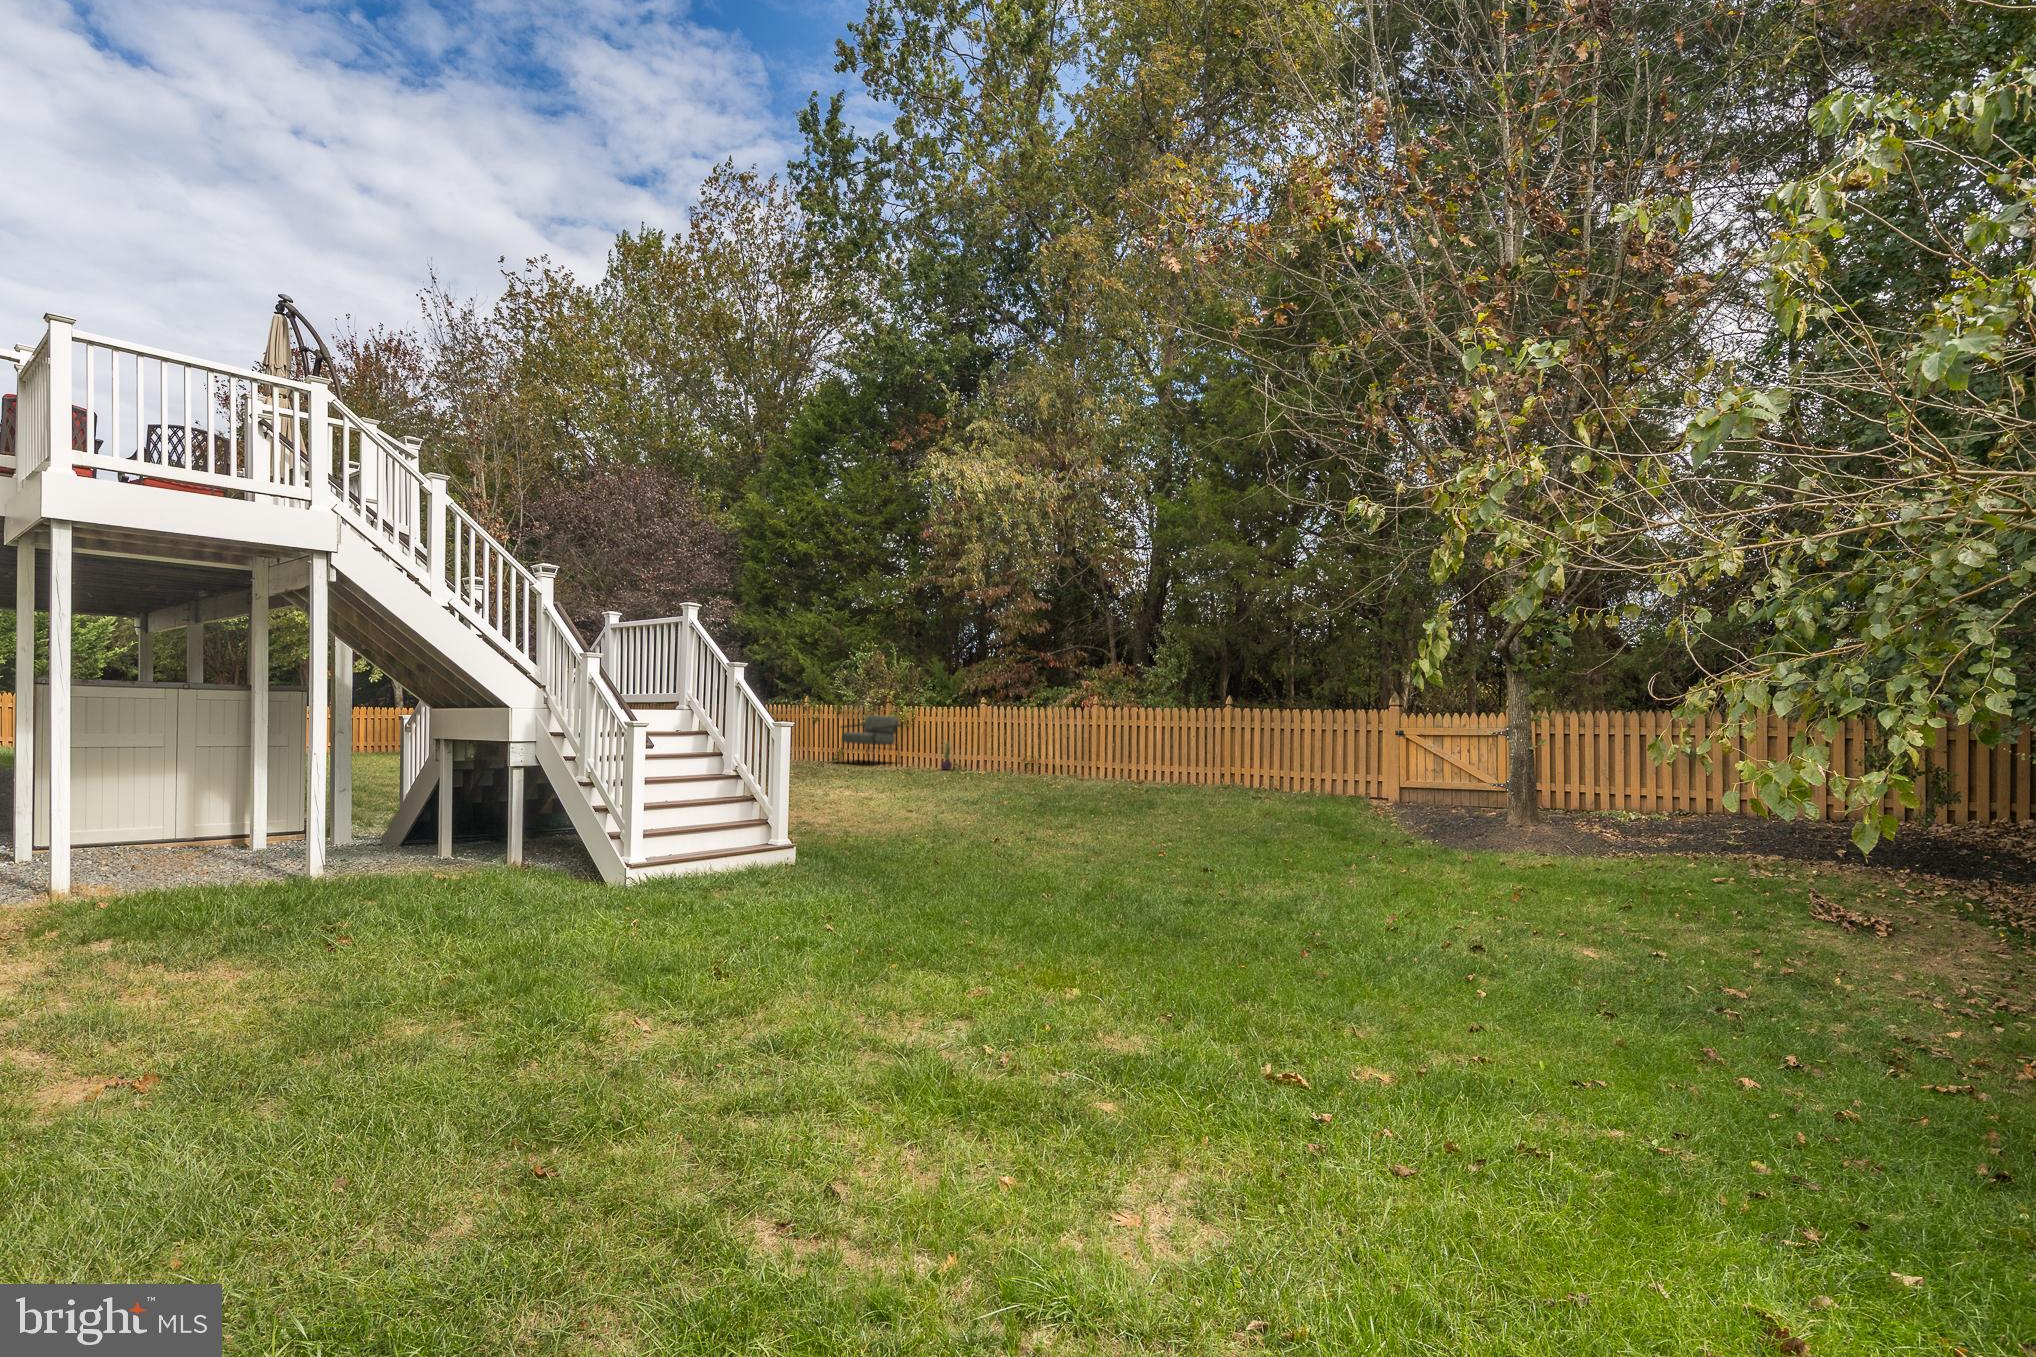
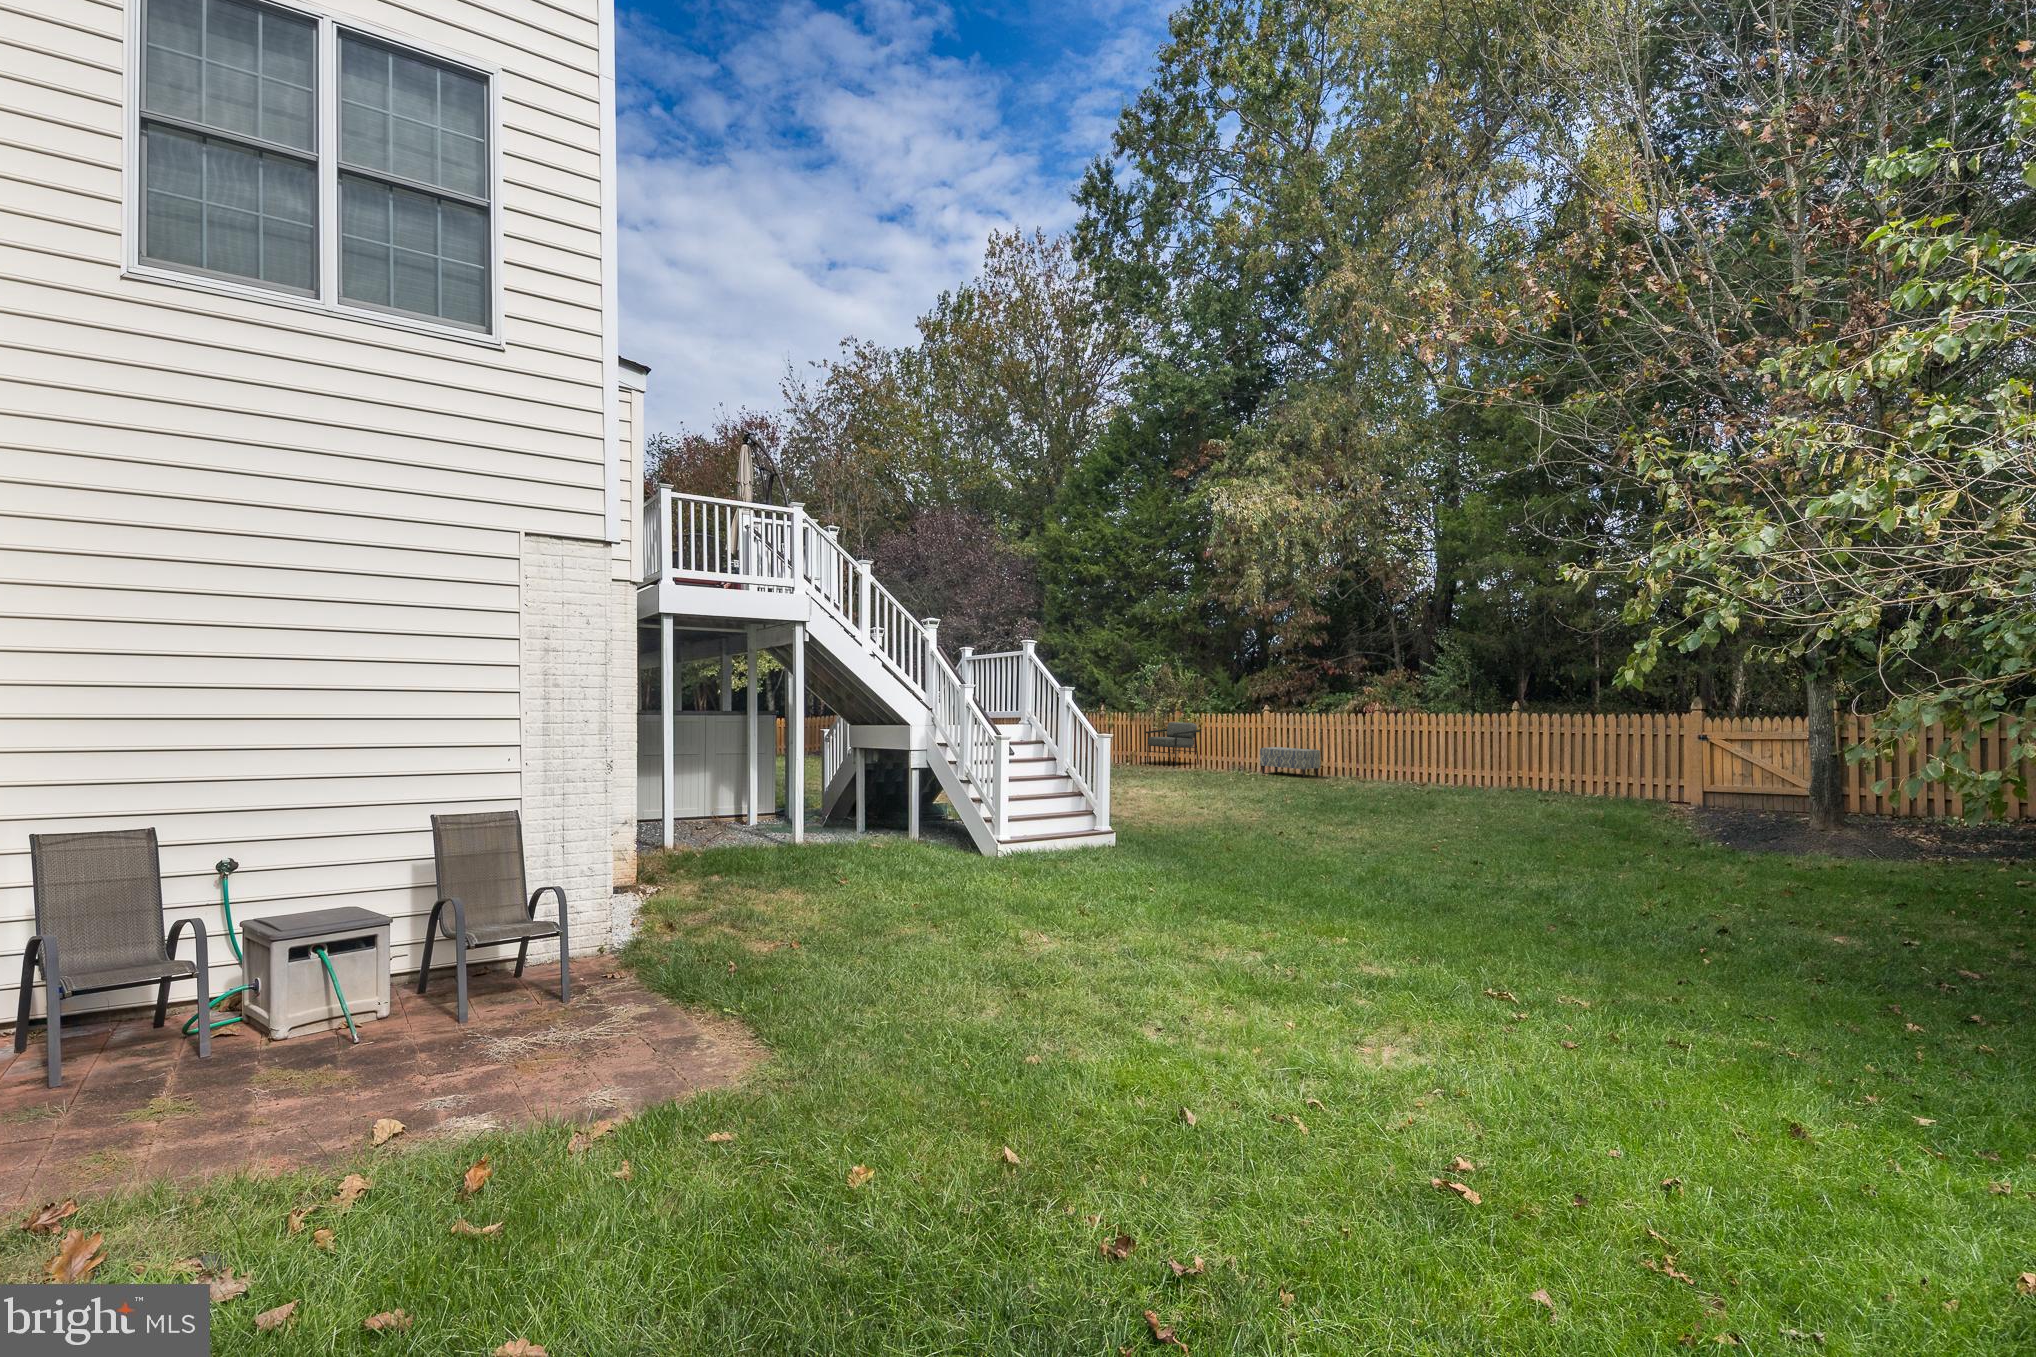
decorative plant: present [941,743,952,770] -> none [1227,744,1255,770]
bench: none [968,744,1033,777] -> present [1260,747,1320,777]

